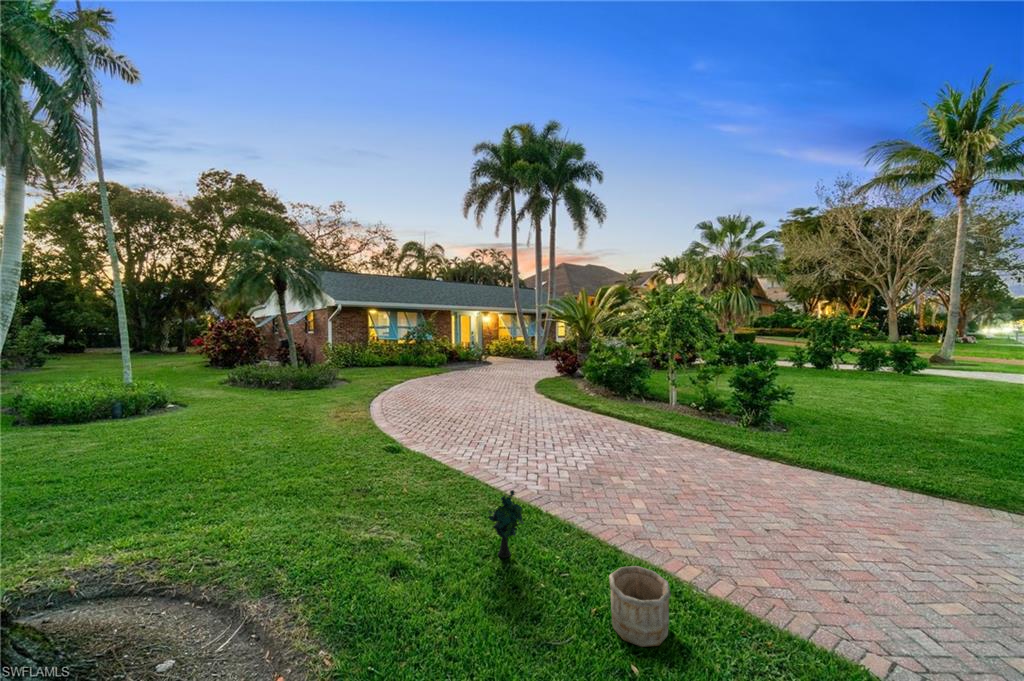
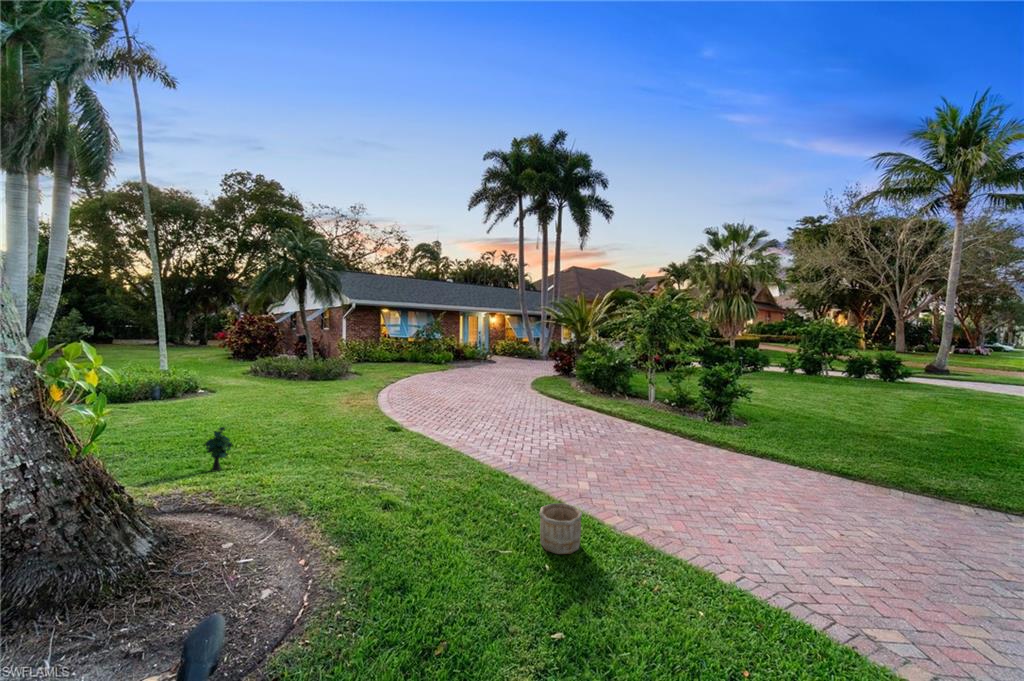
decorative plant: present [488,490,524,558] -> present [205,427,233,472]

